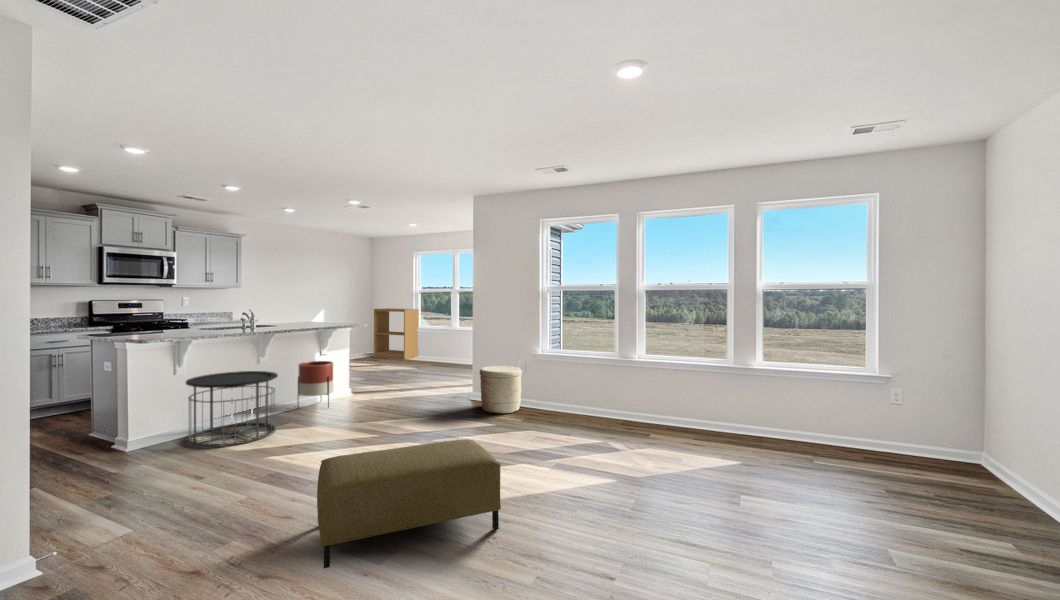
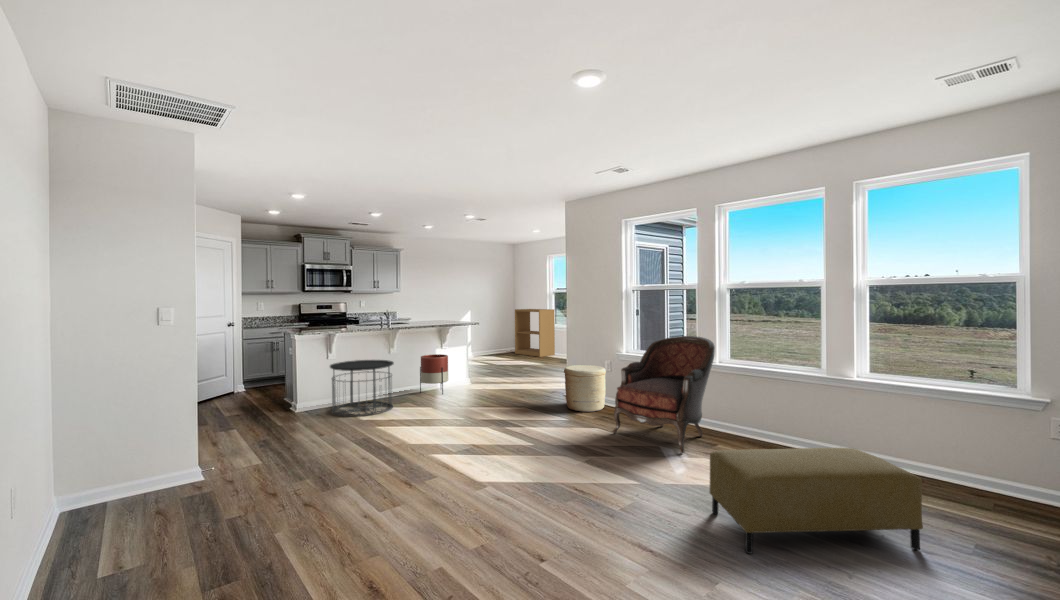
armchair: none [552,334,643,445] -> present [613,336,715,453]
ottoman: present [317,439,501,568] -> present [710,448,923,554]

